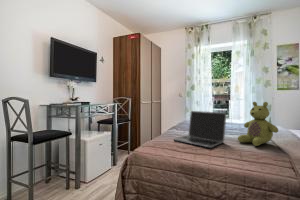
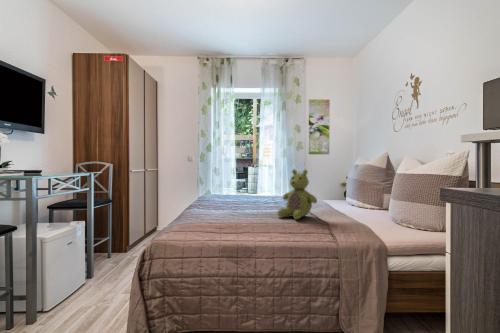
laptop: present [174,111,226,147] -> none [202,181,266,225]

